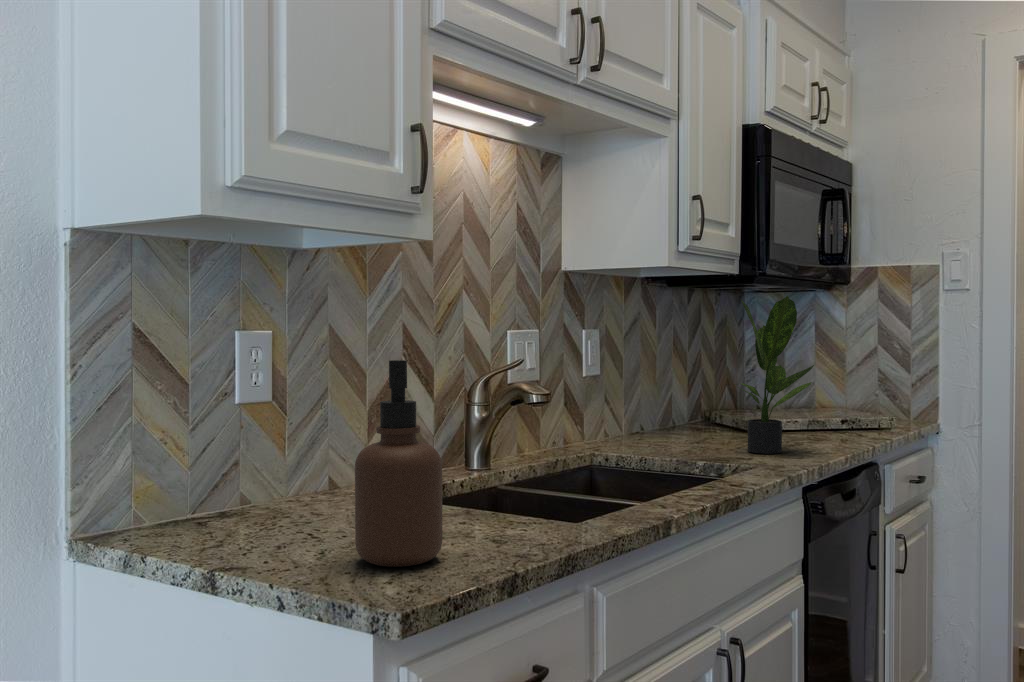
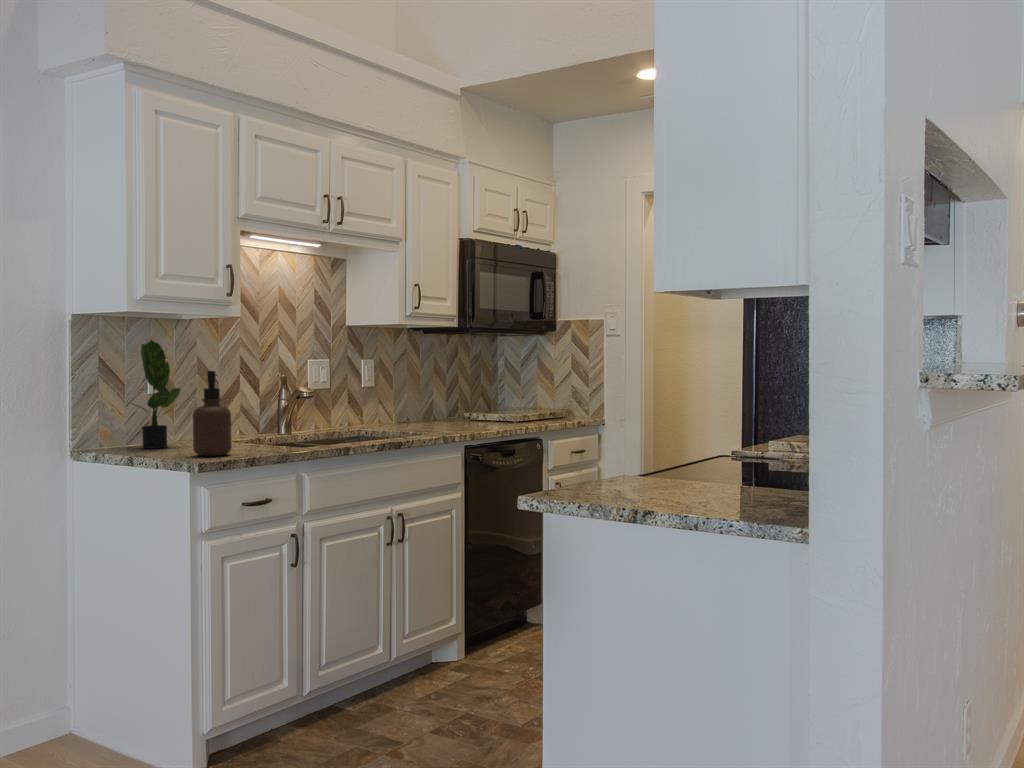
potted plant: present [738,296,814,454] -> present [131,340,180,448]

